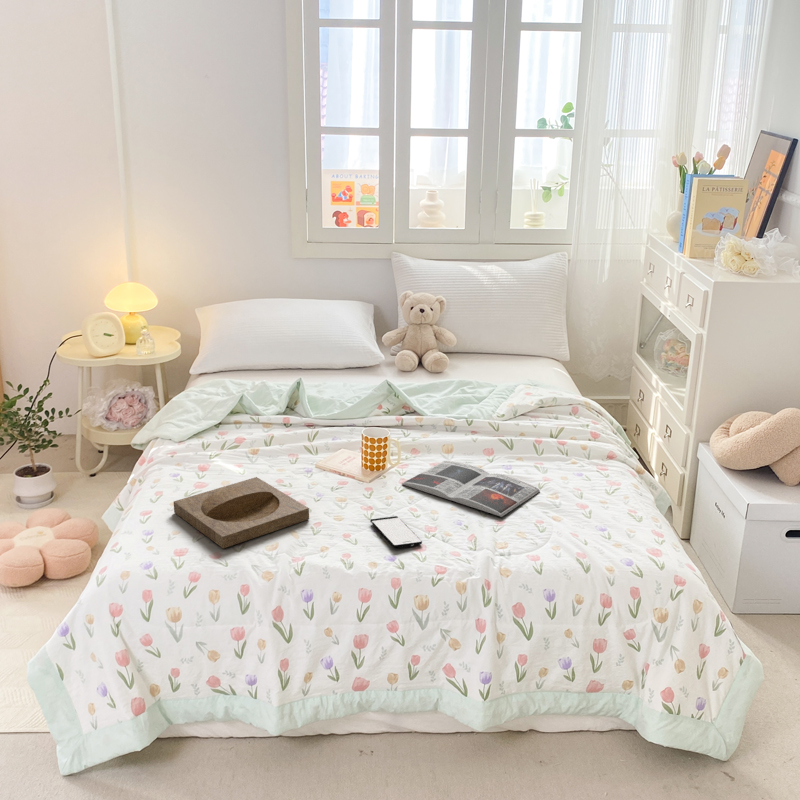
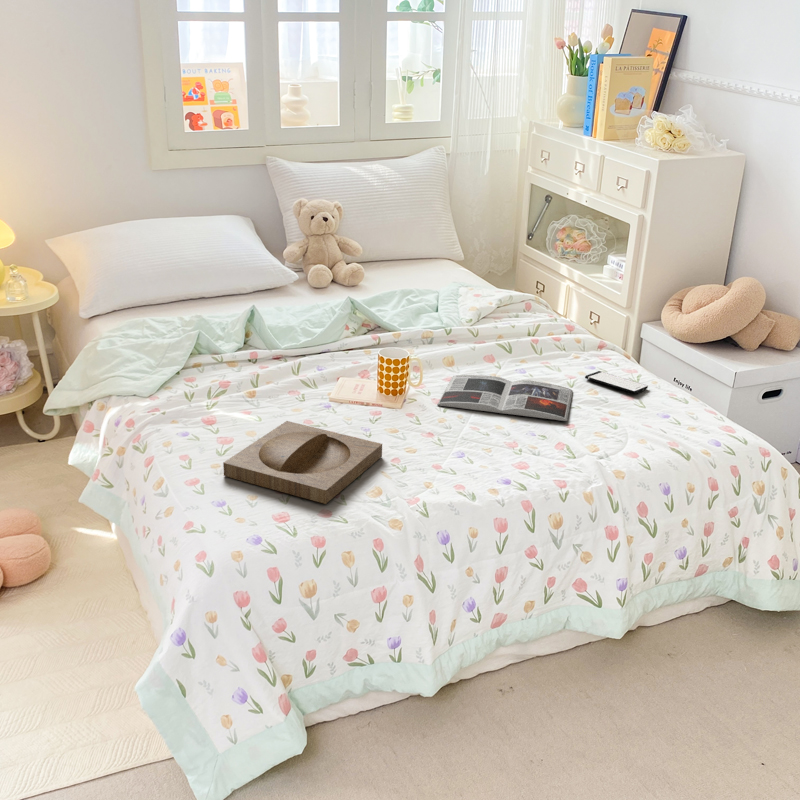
smartphone: present [370,516,422,548] -> present [585,371,648,393]

